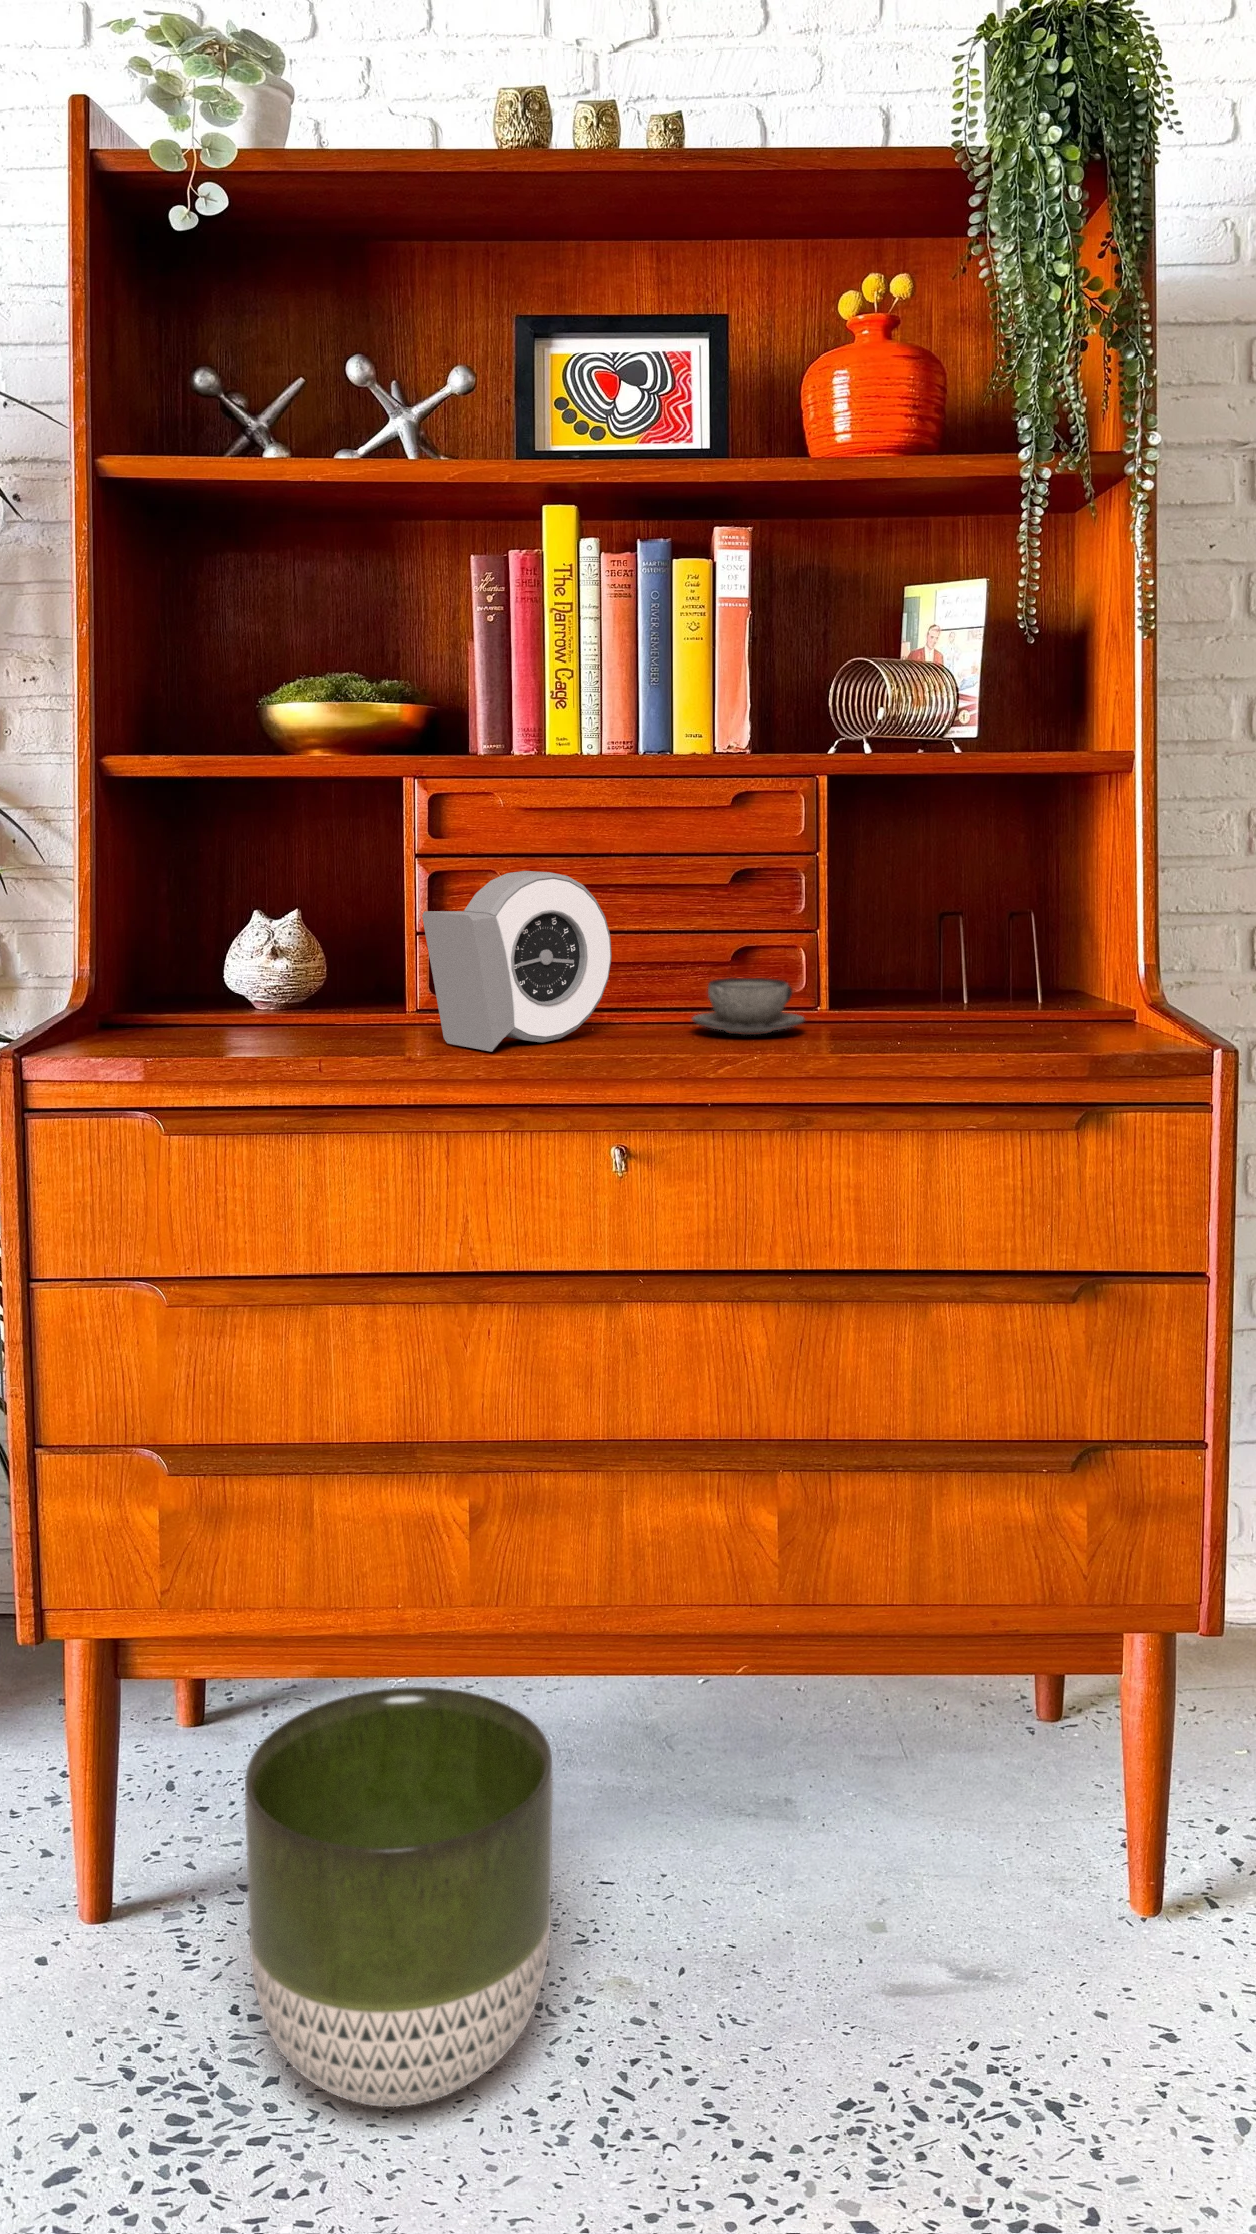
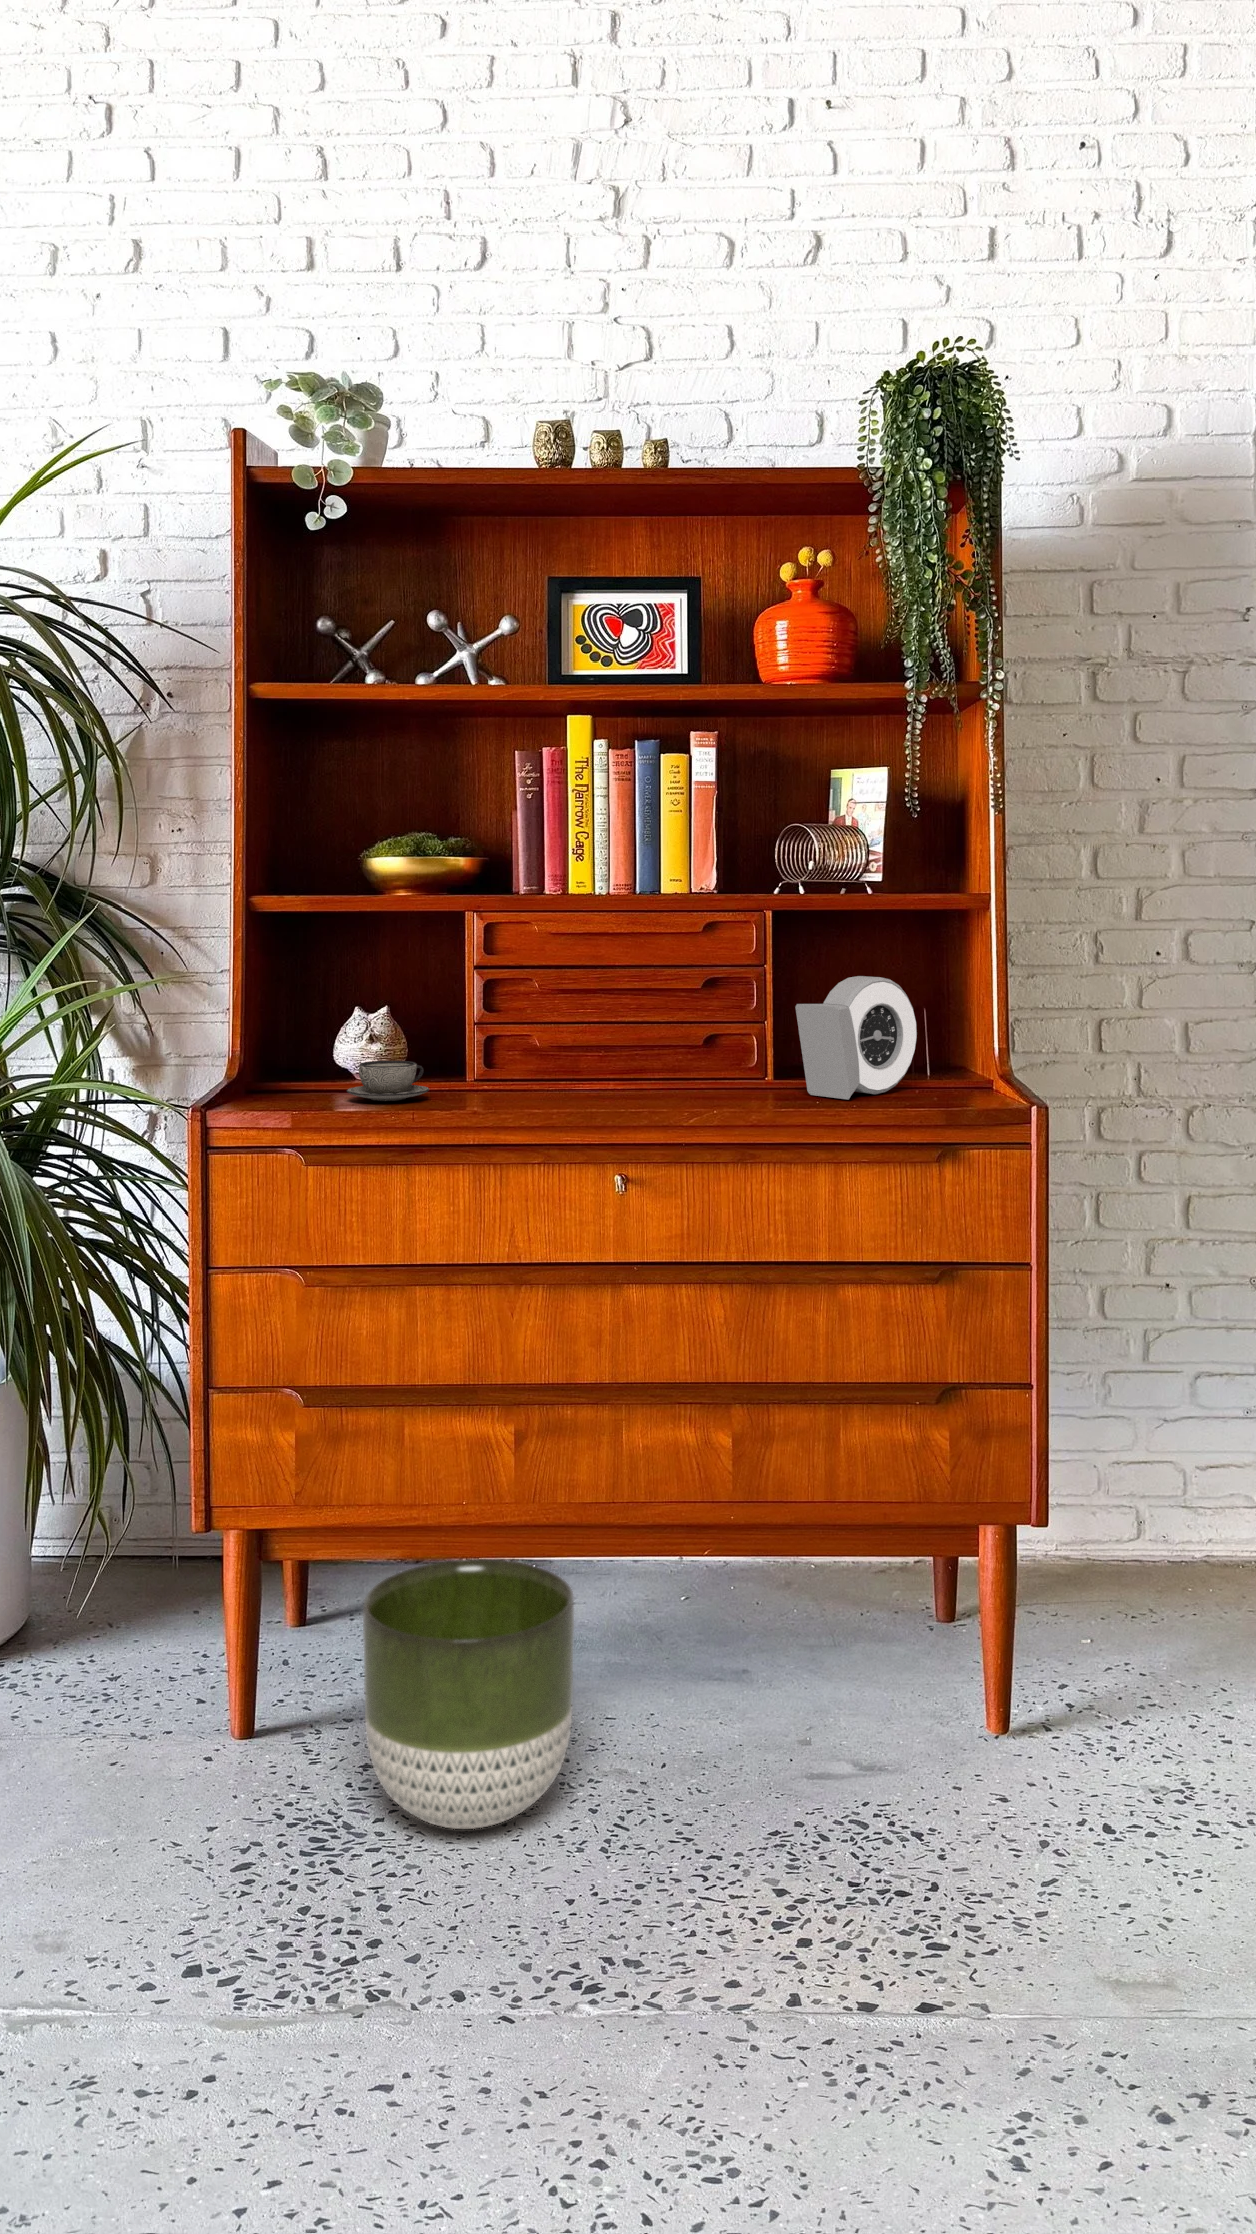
alarm clock: present [422,871,612,1052] -> present [795,976,917,1099]
teacup: present [692,978,805,1035] -> present [347,1061,429,1101]

